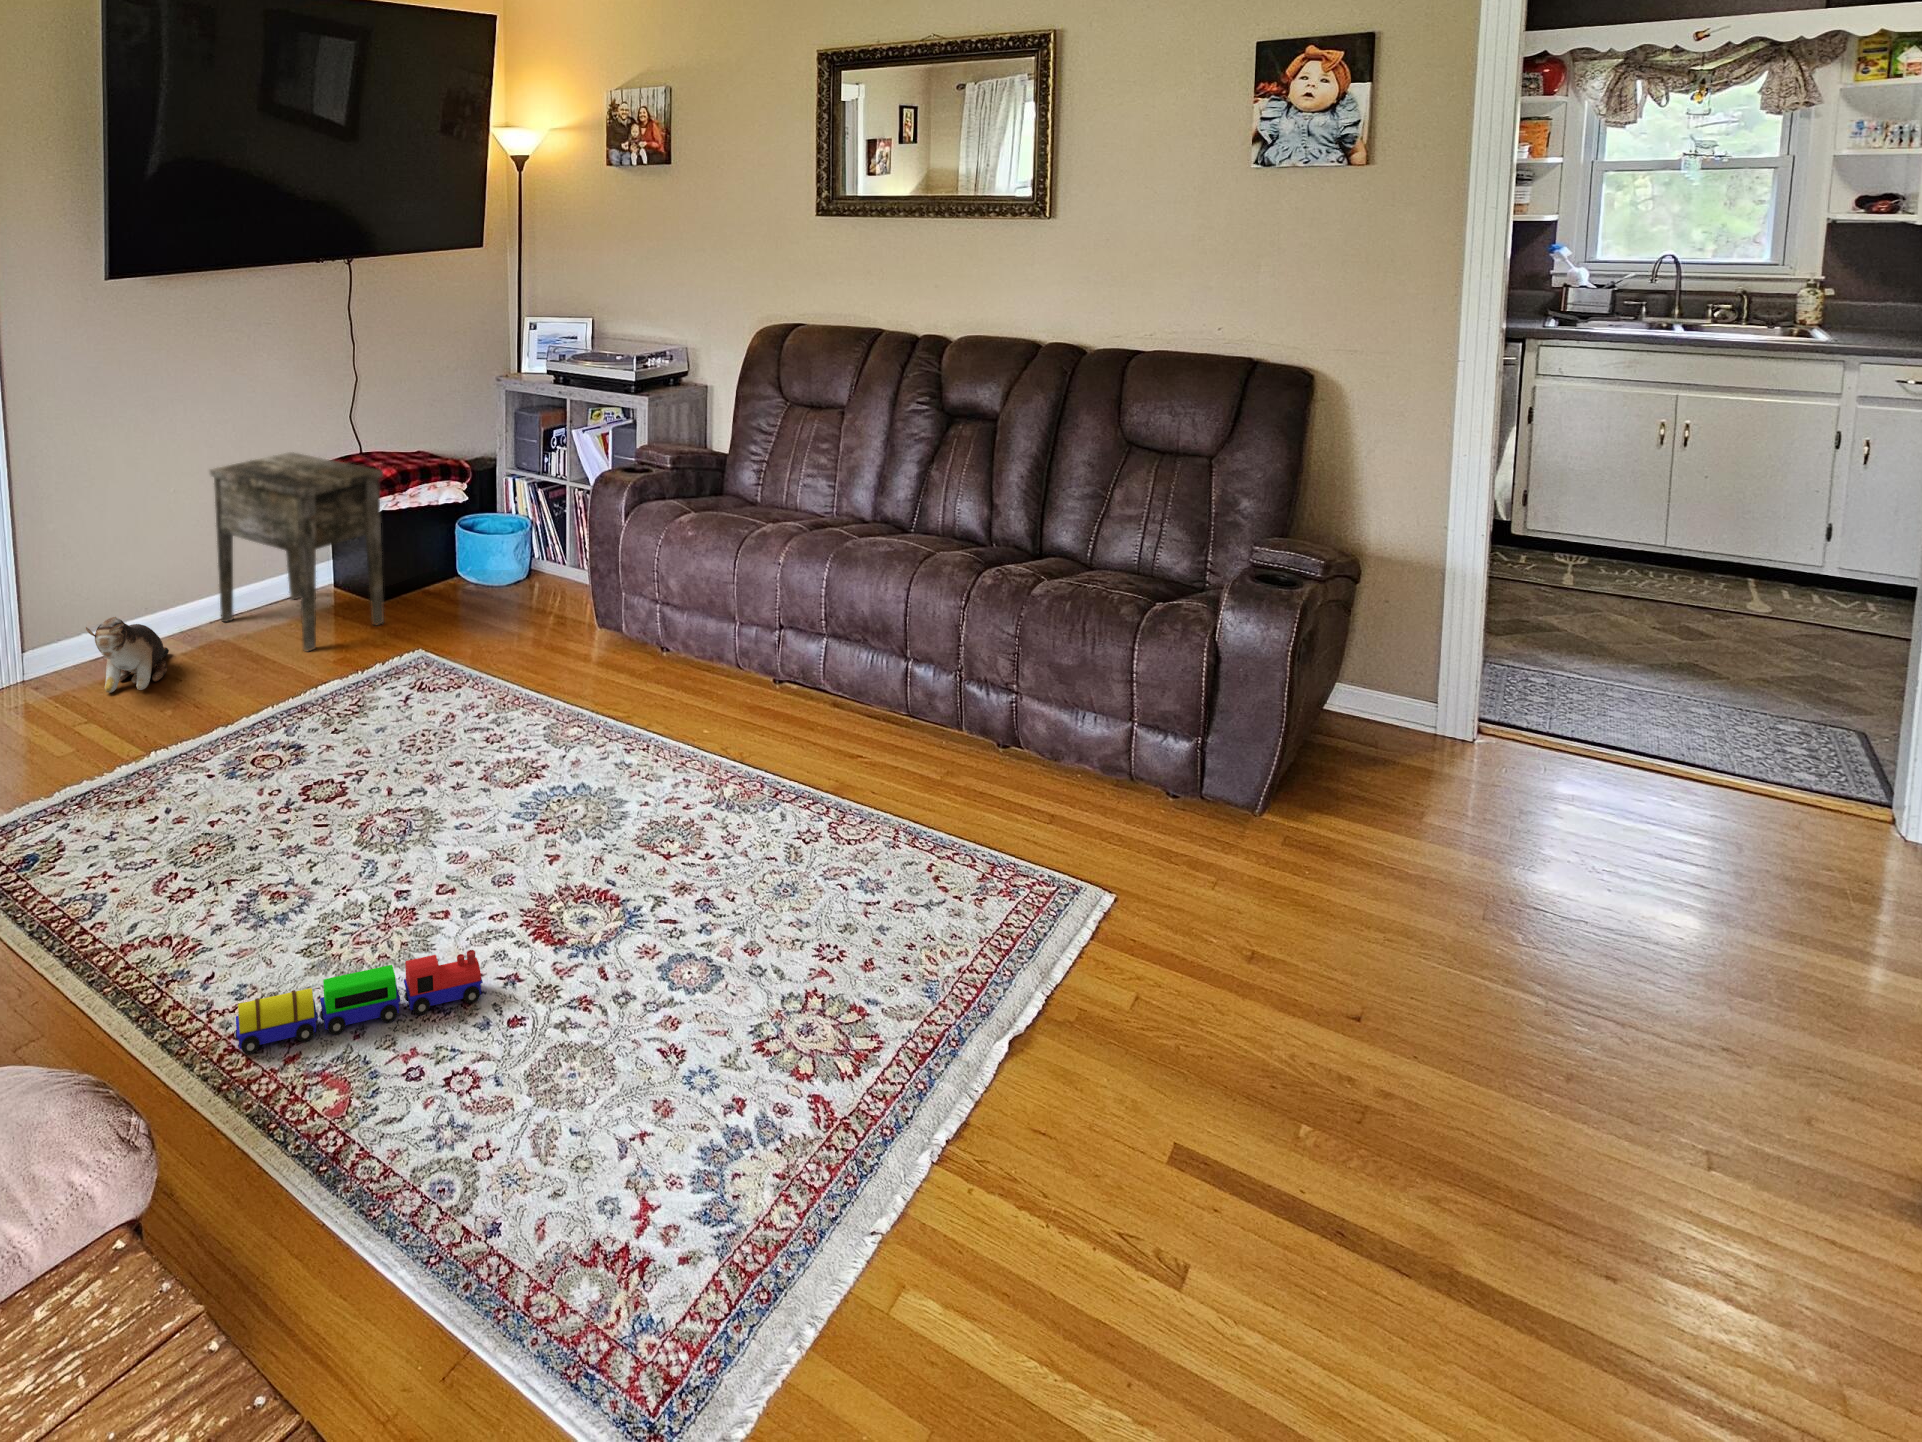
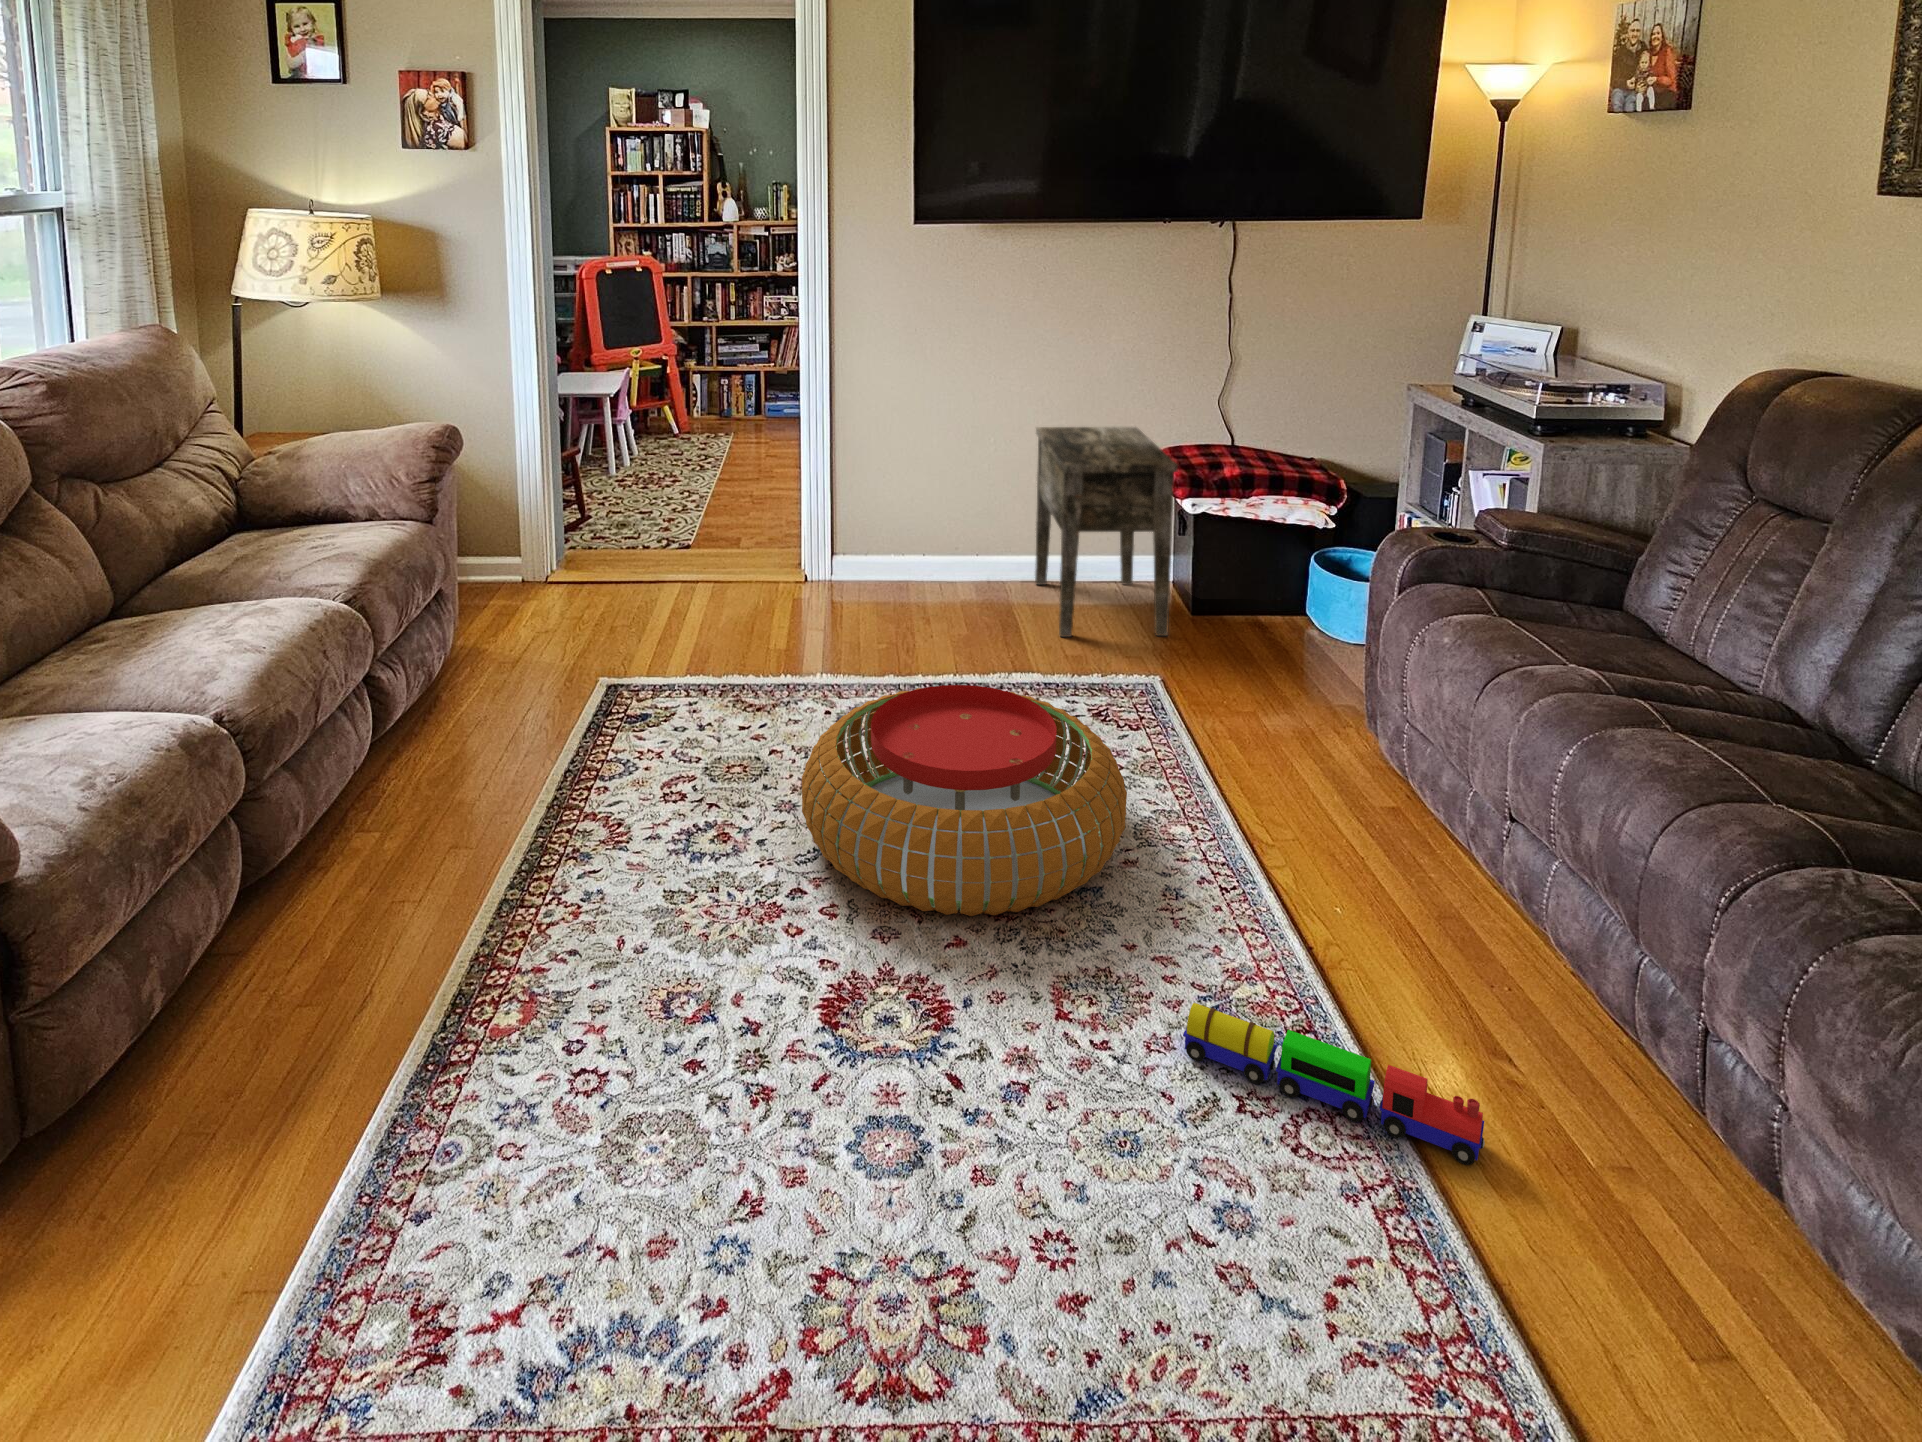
plush toy: present [86,617,169,693] -> none [843,542,956,619]
pouf: none [307,673,593,866] -> present [802,685,1127,916]
toy train: present [235,950,483,1054] -> present [1183,1003,1485,1165]

